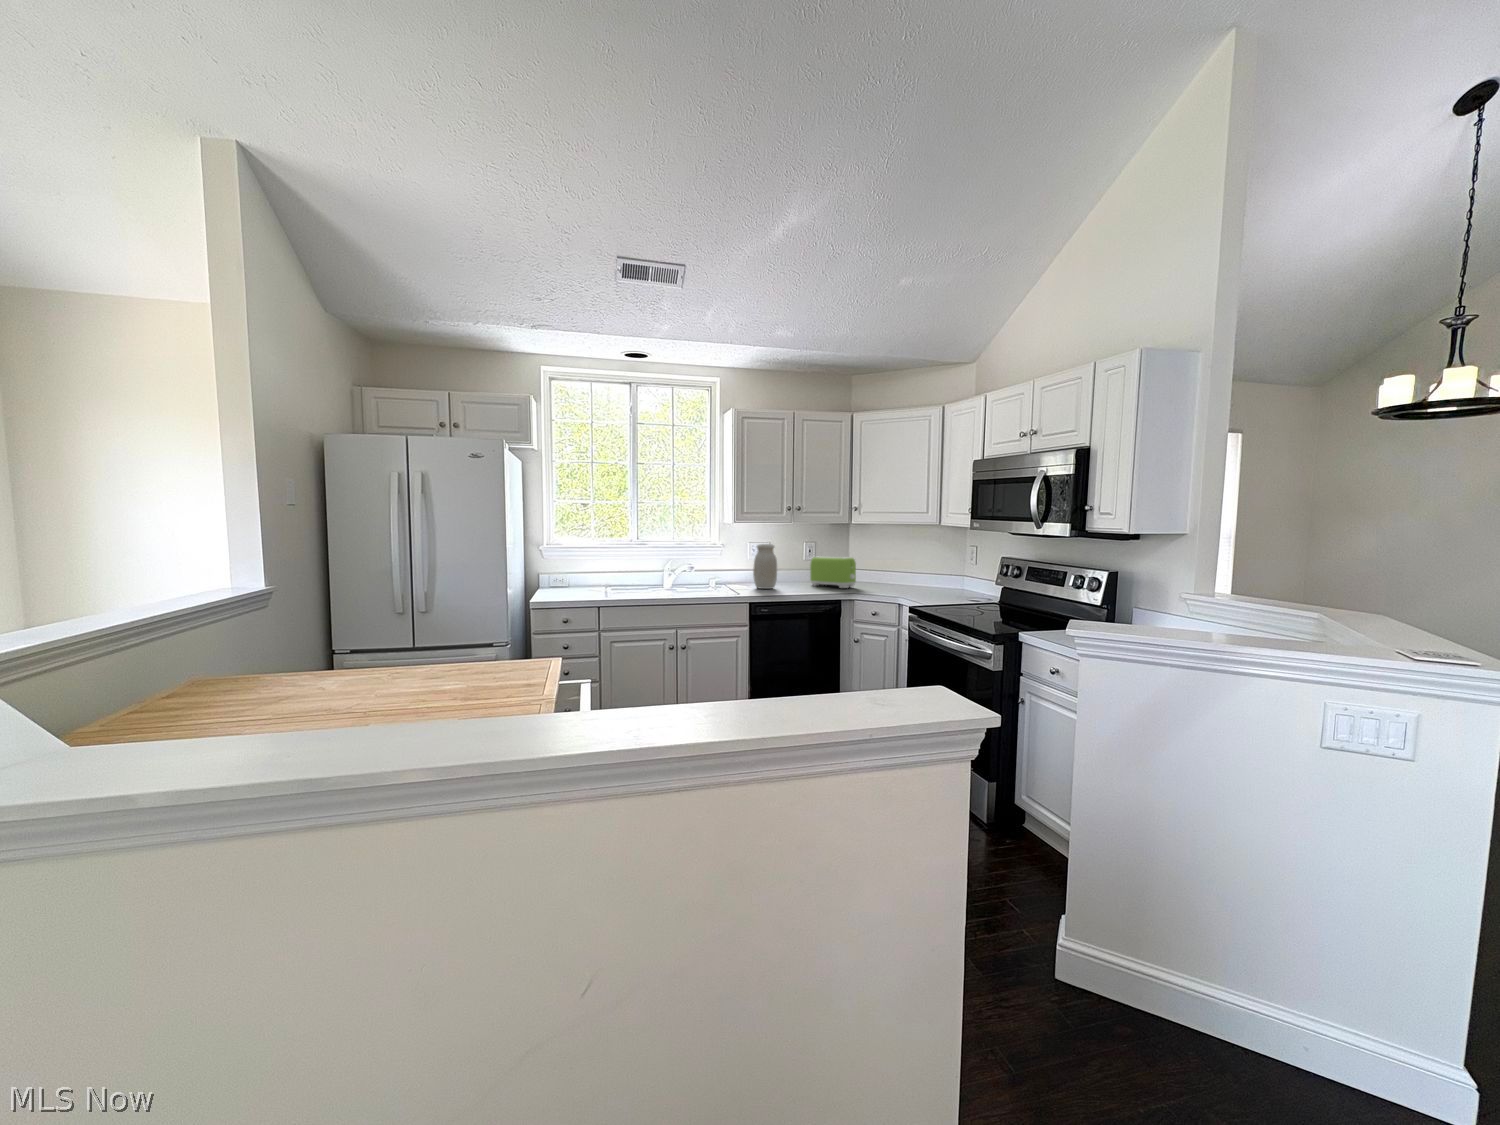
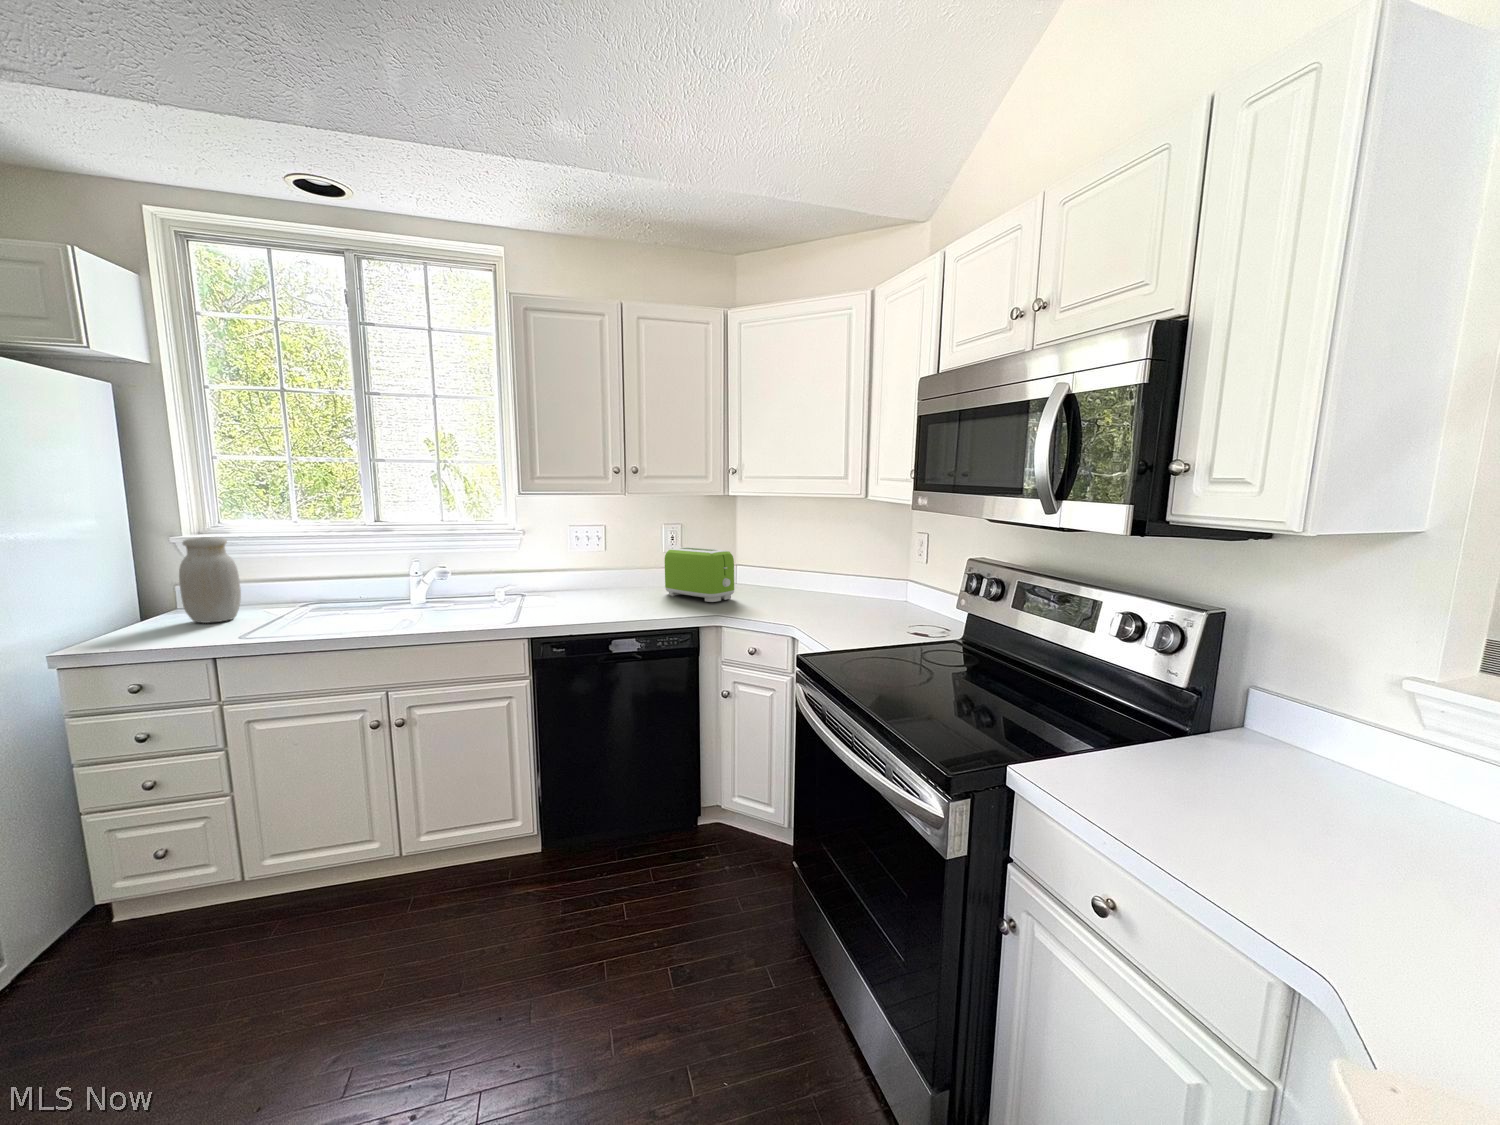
jar: present [753,544,777,589] -> present [179,537,241,623]

